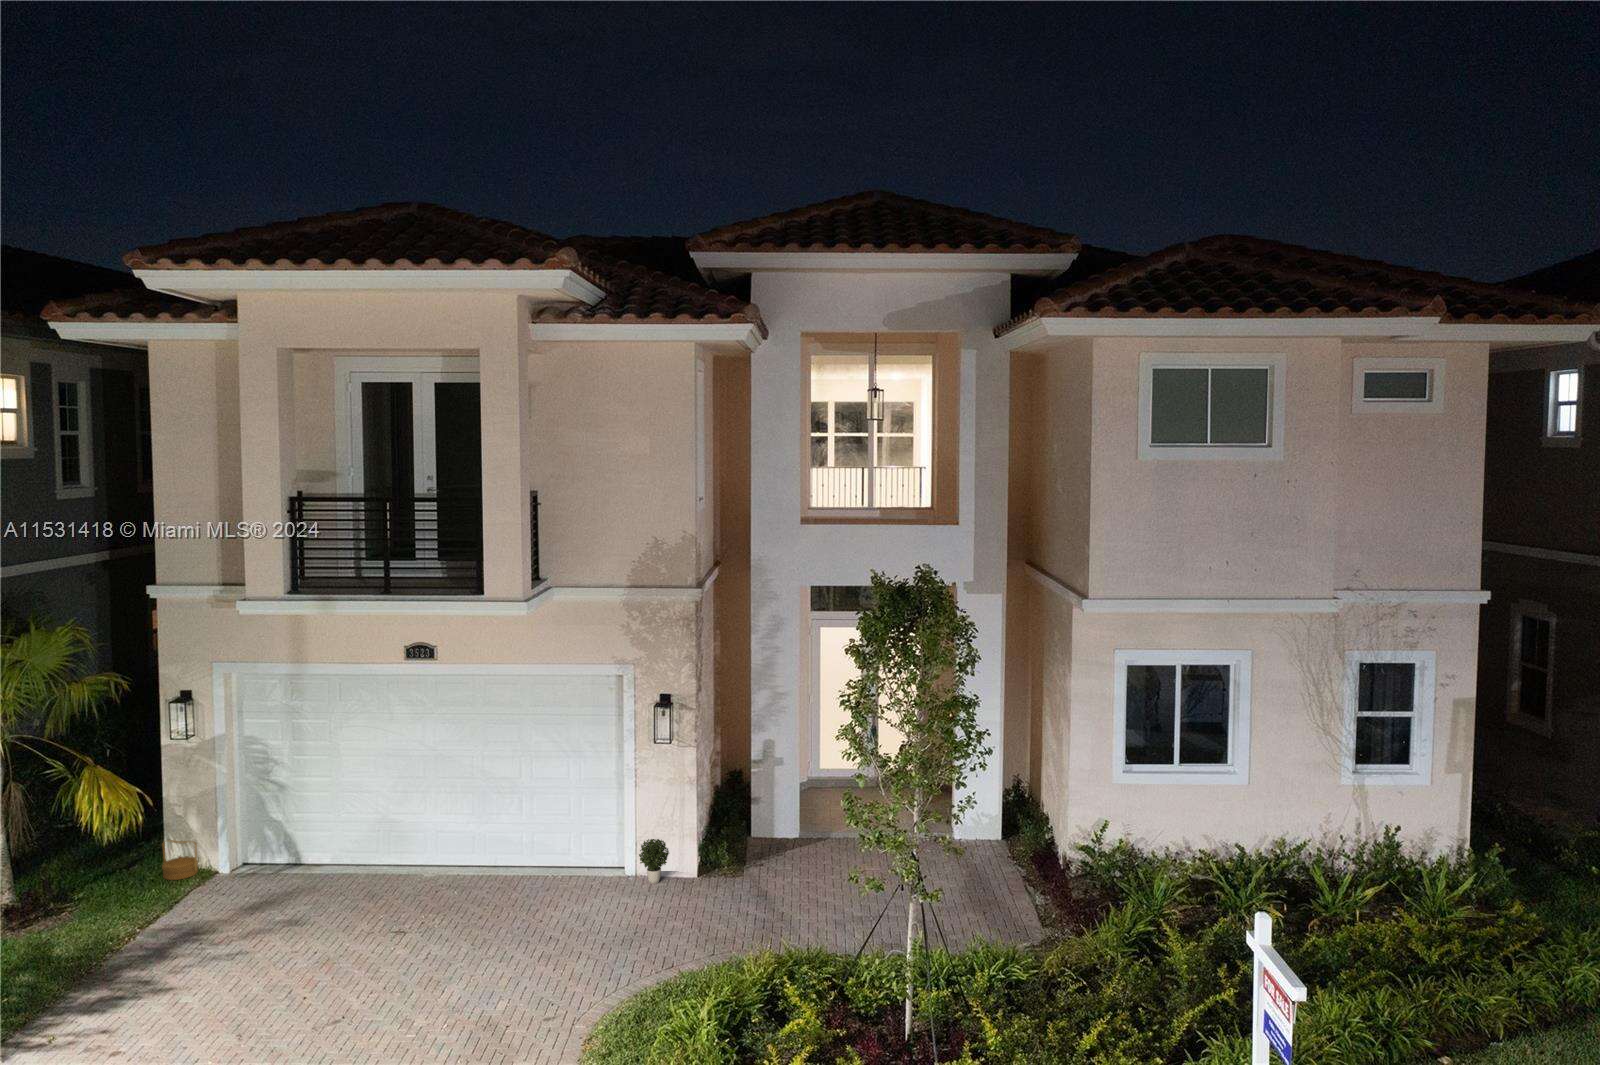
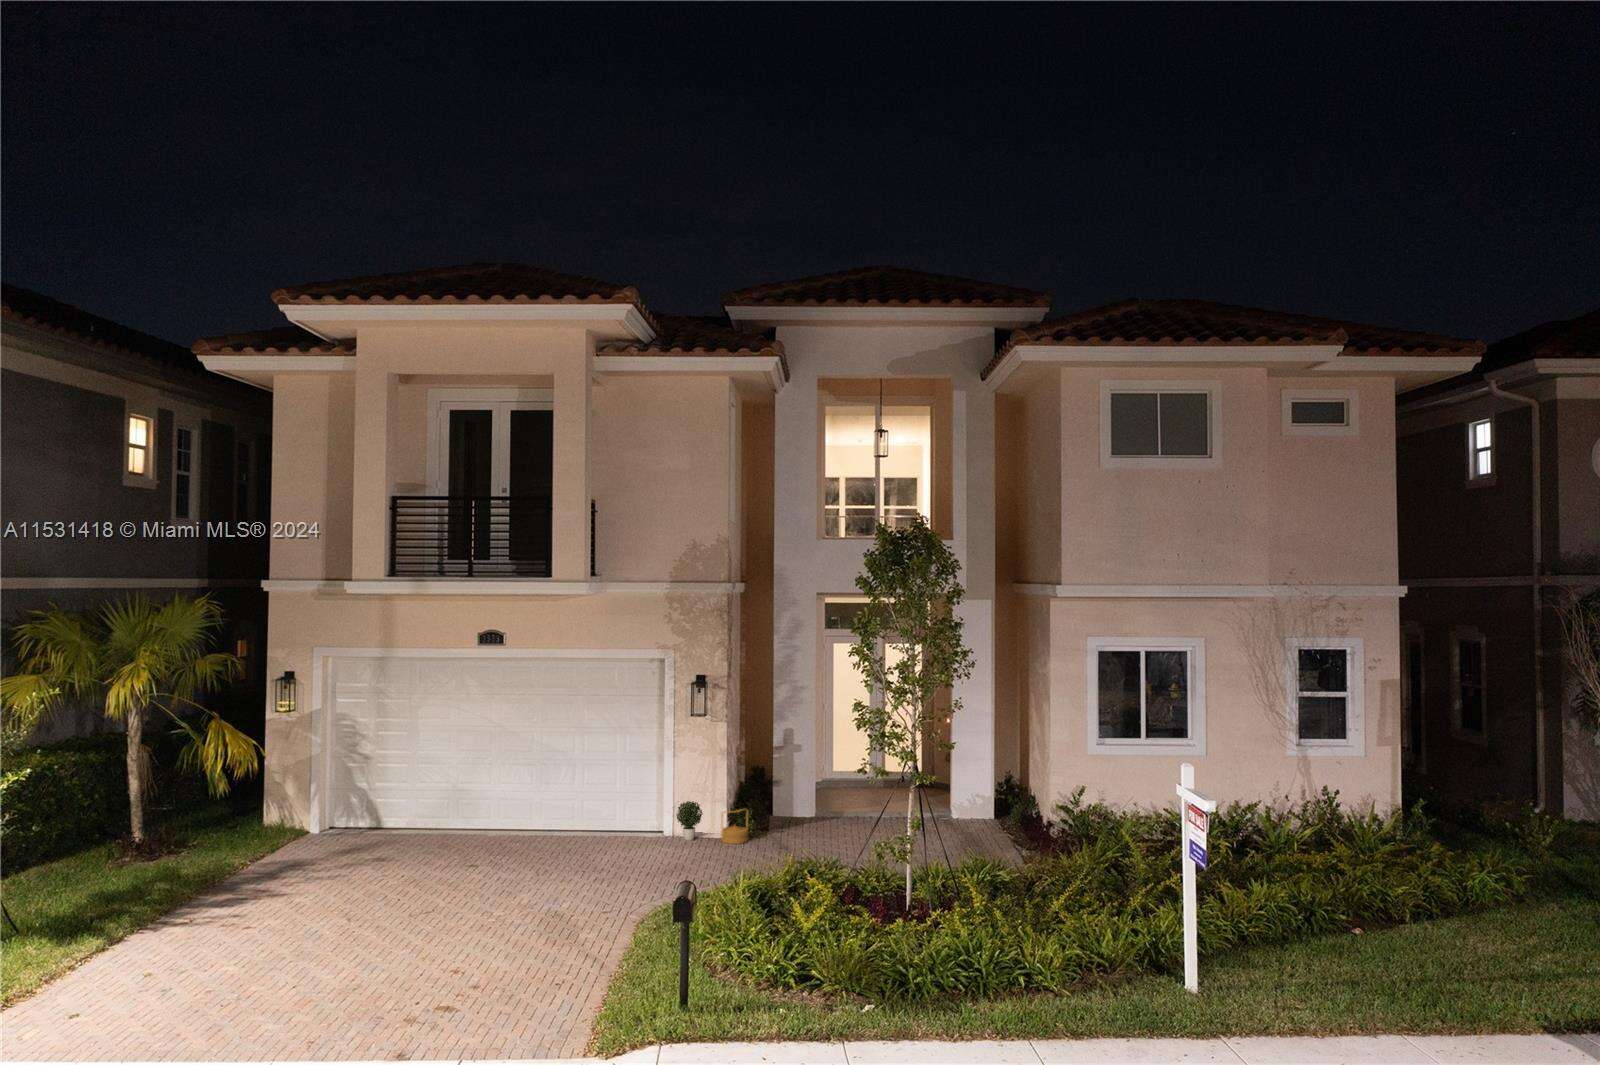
woven basket: present [162,840,198,880] -> present [721,809,749,844]

